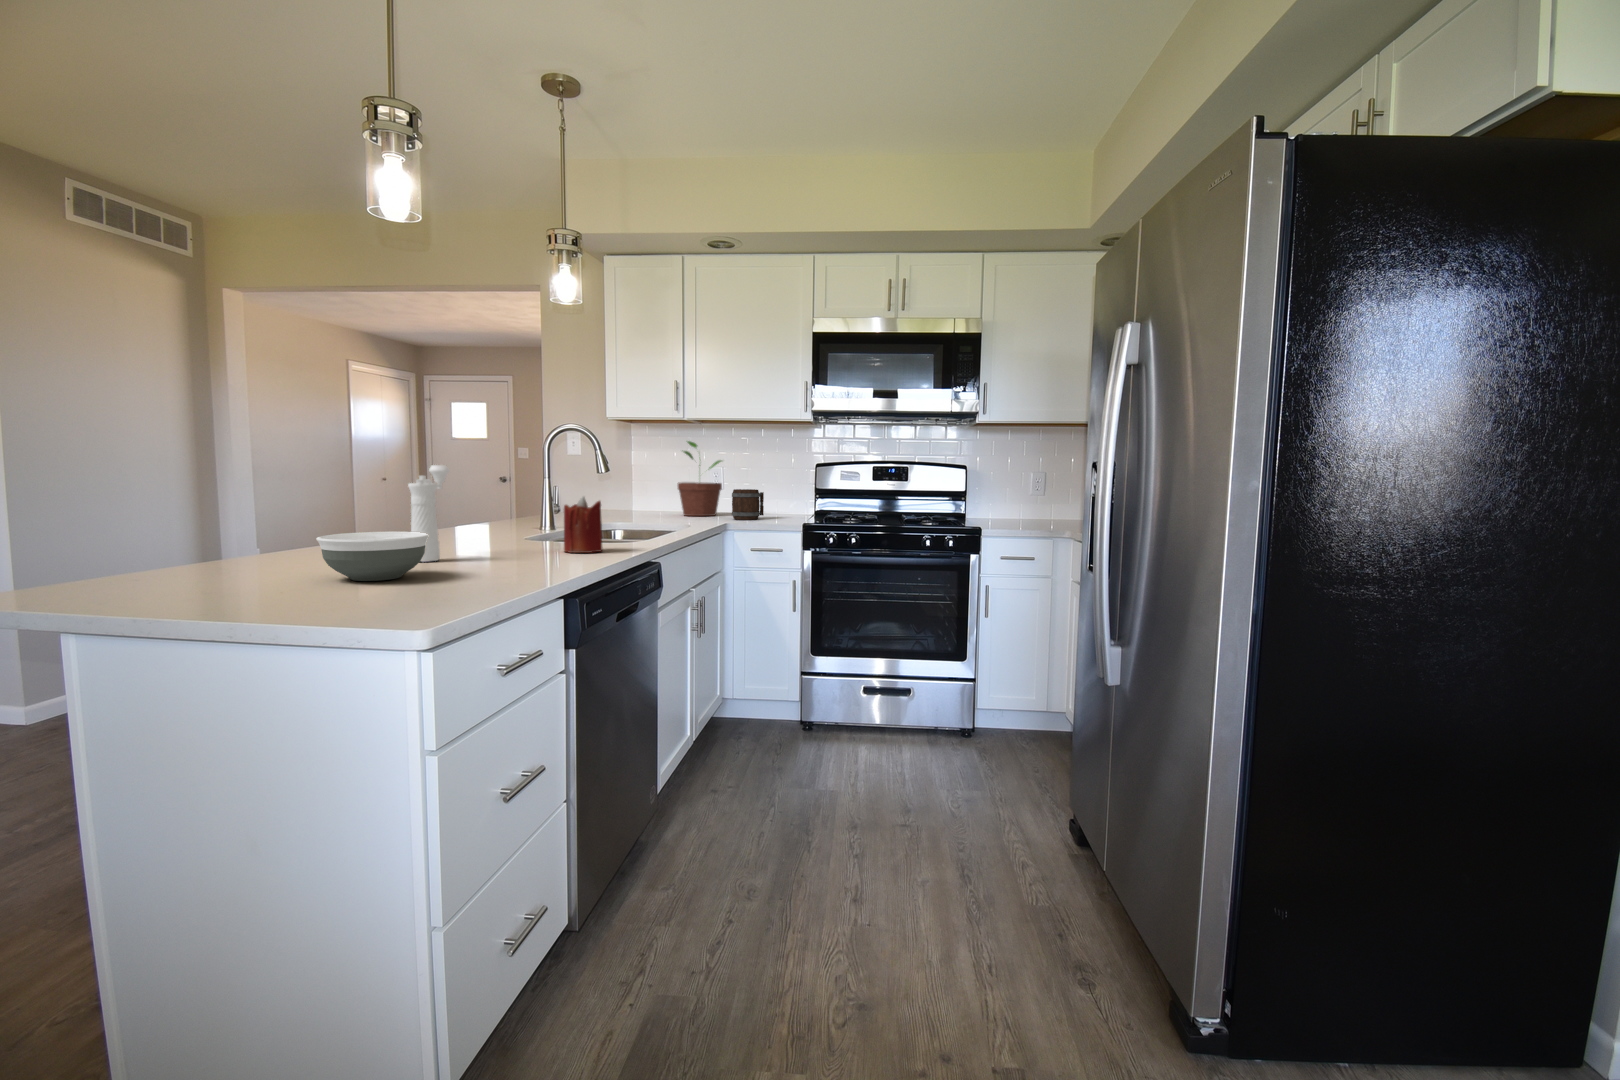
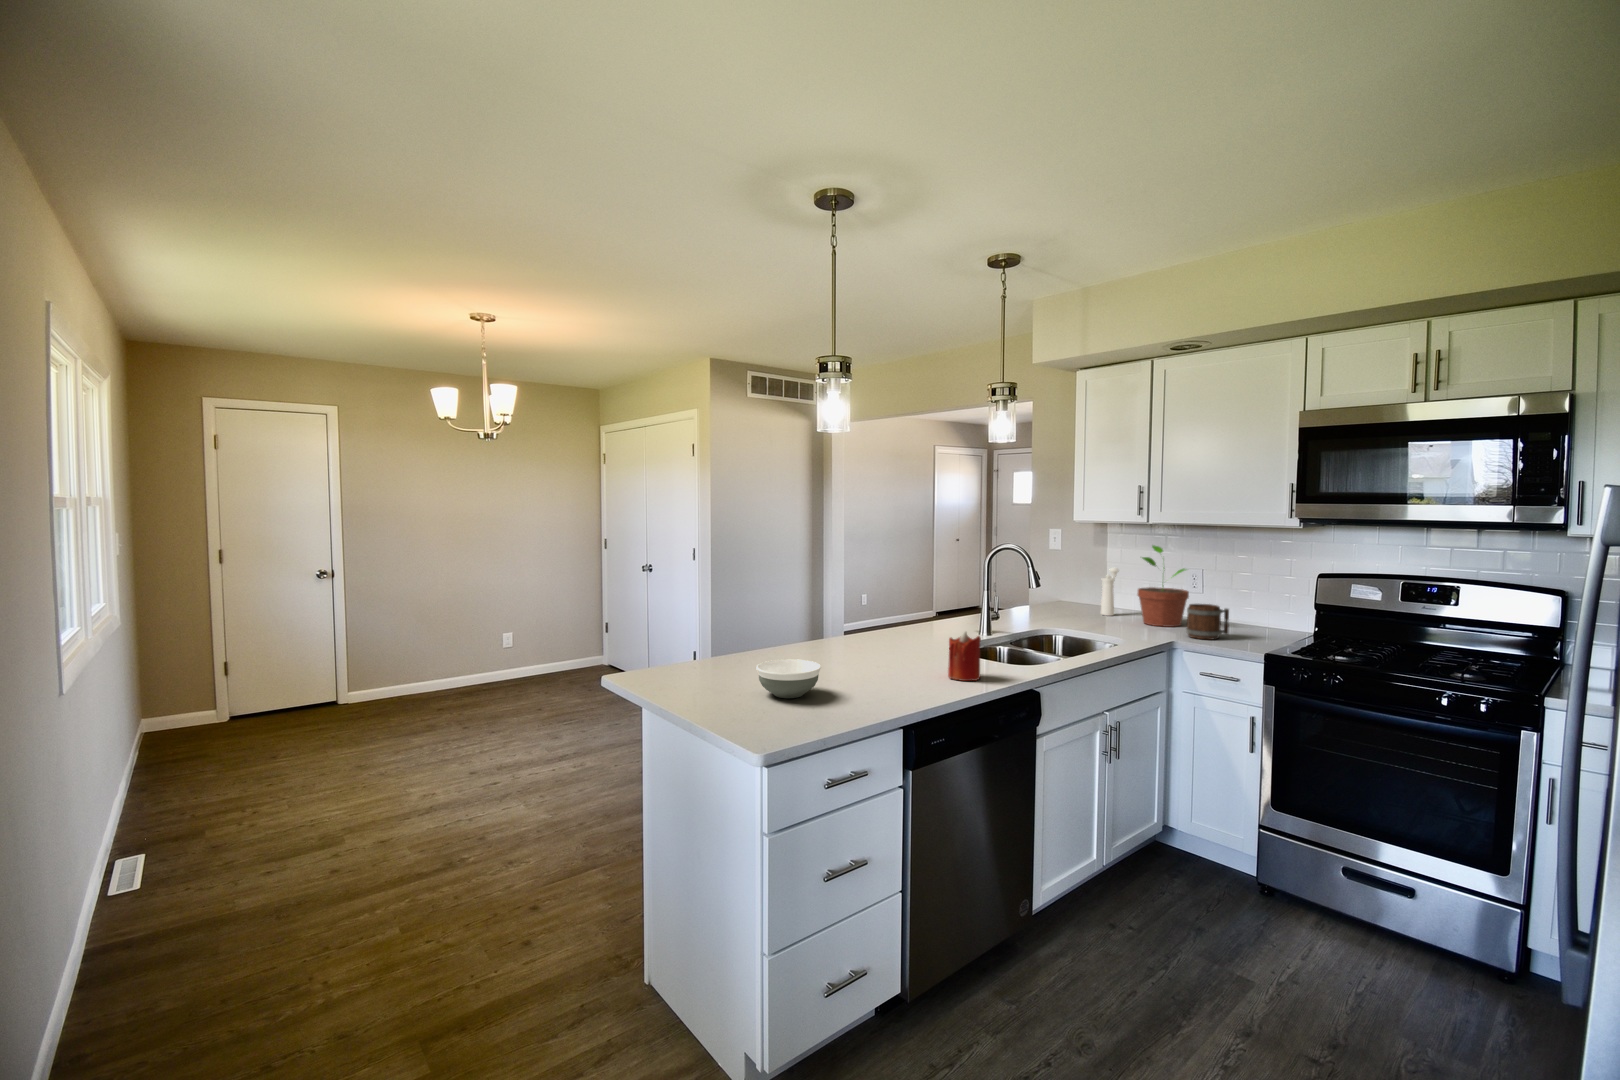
pepper mill: present [408,465,449,562] -> present [1101,568,1119,616]

